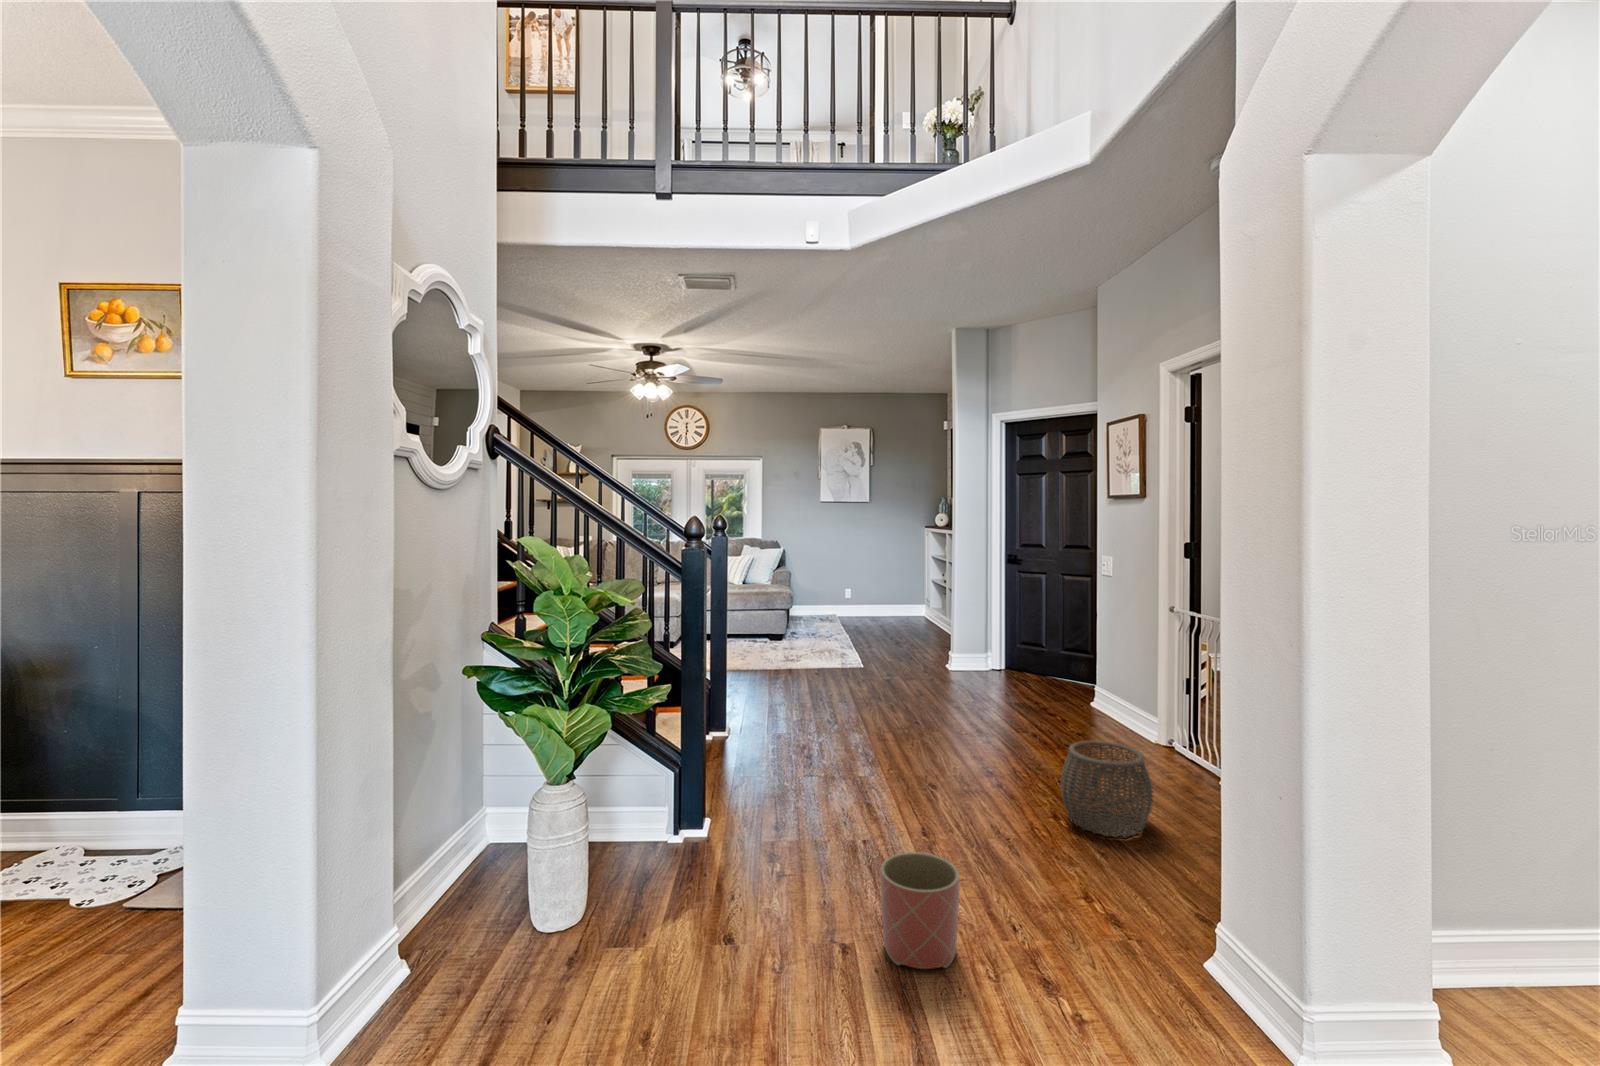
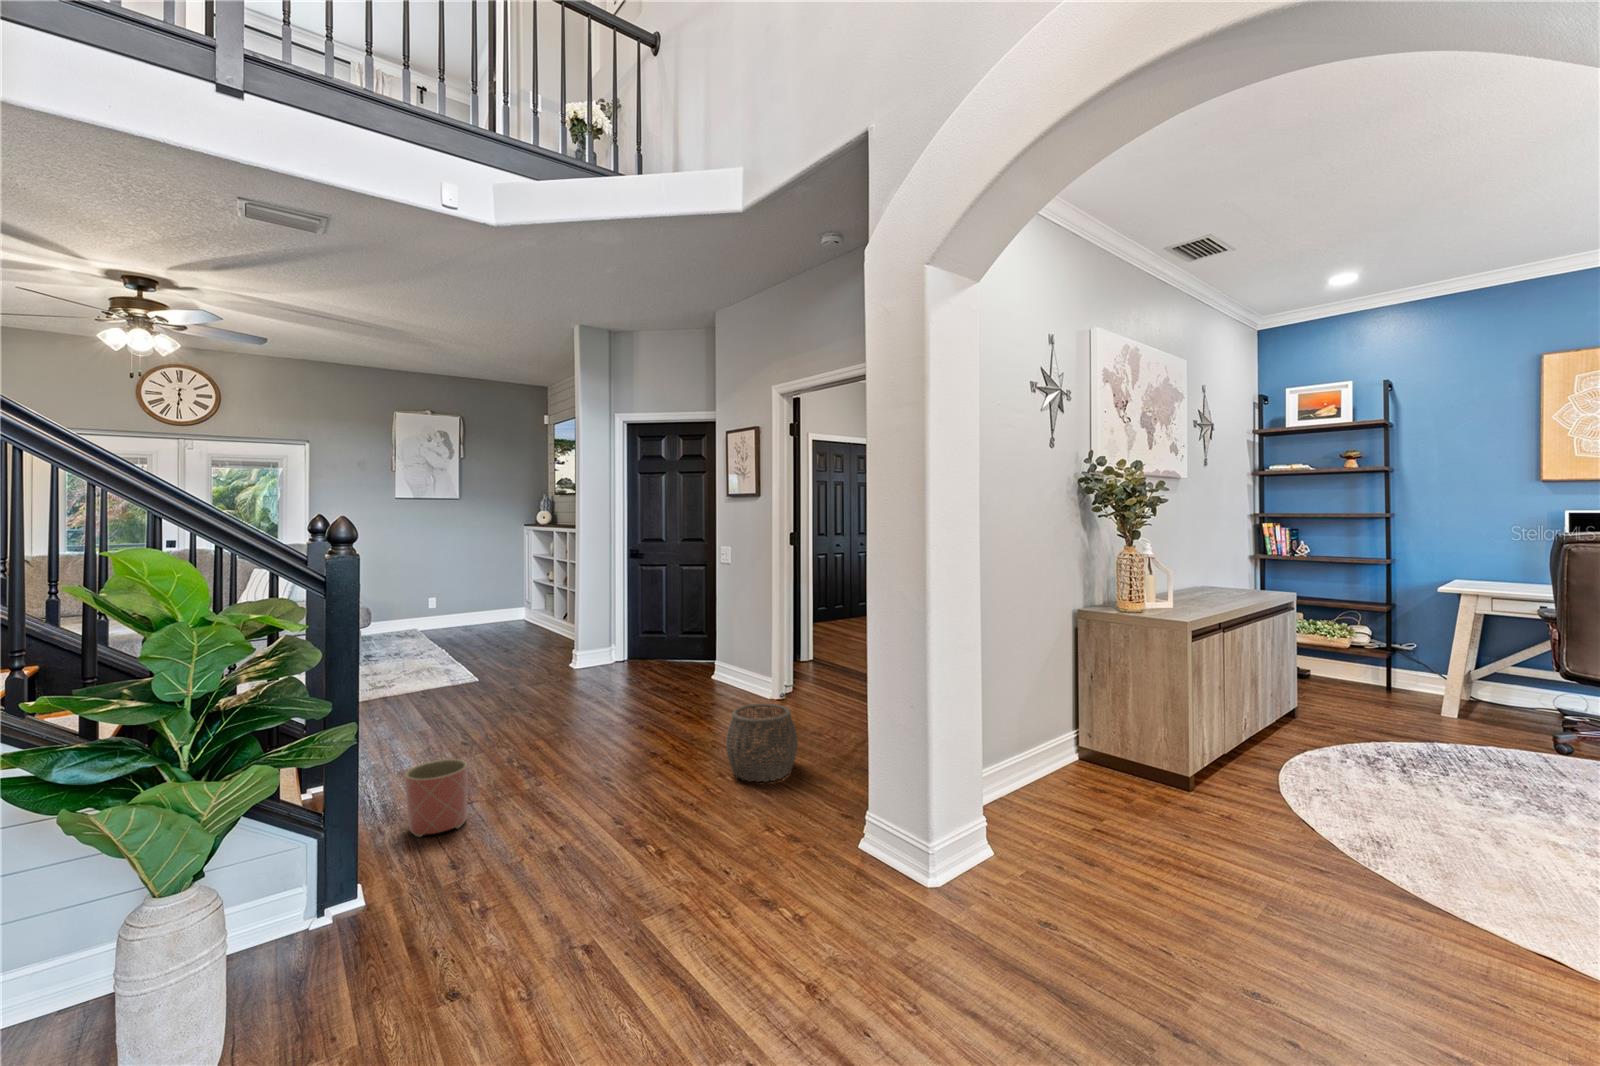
planter: present [880,852,960,969] -> present [405,759,468,837]

